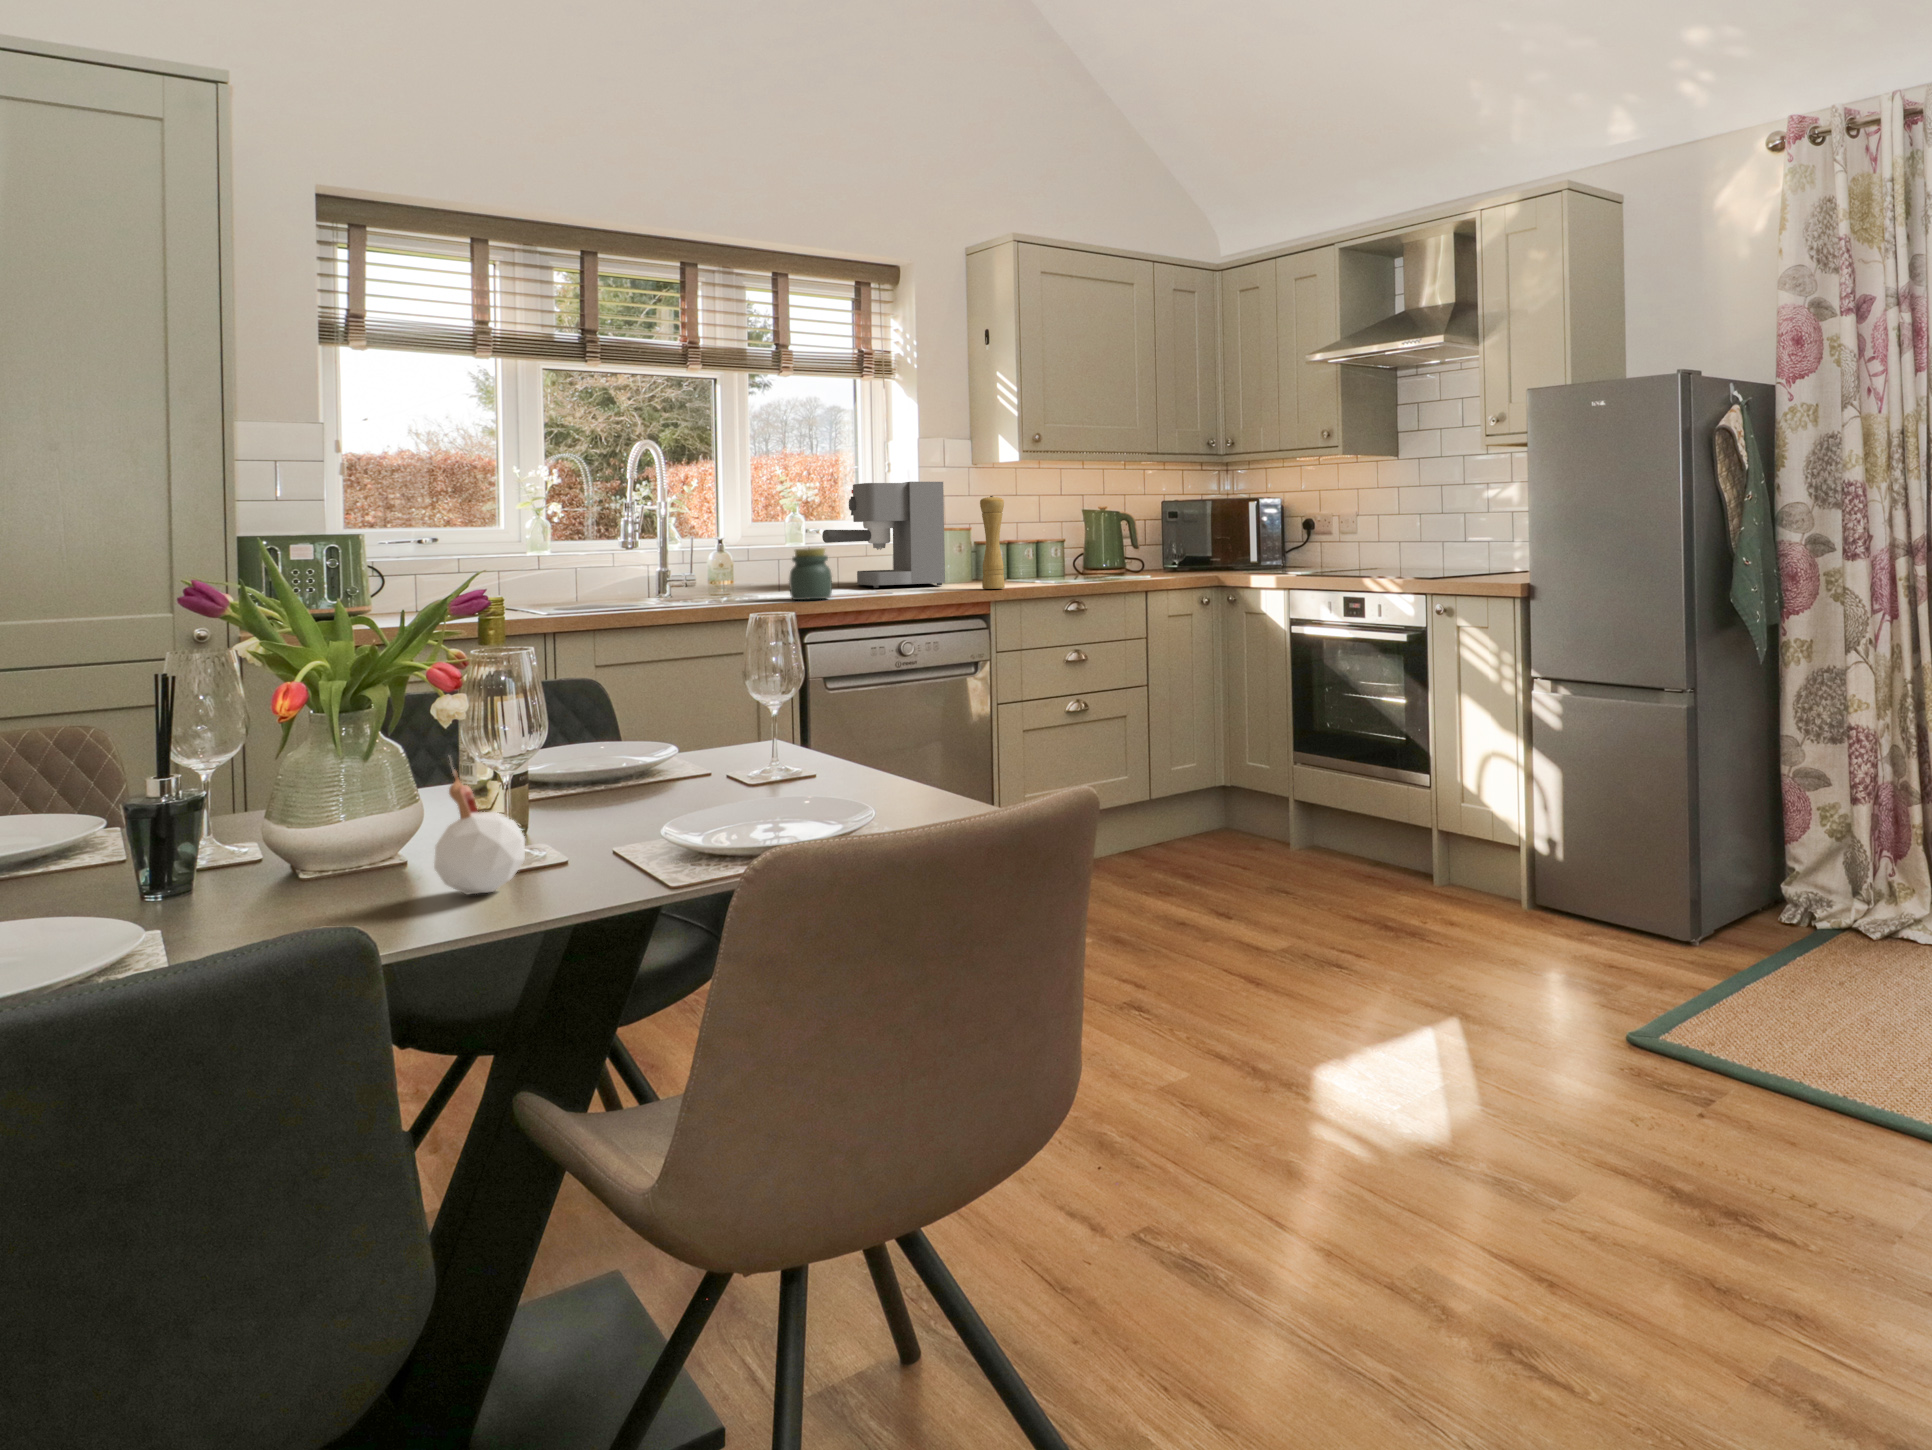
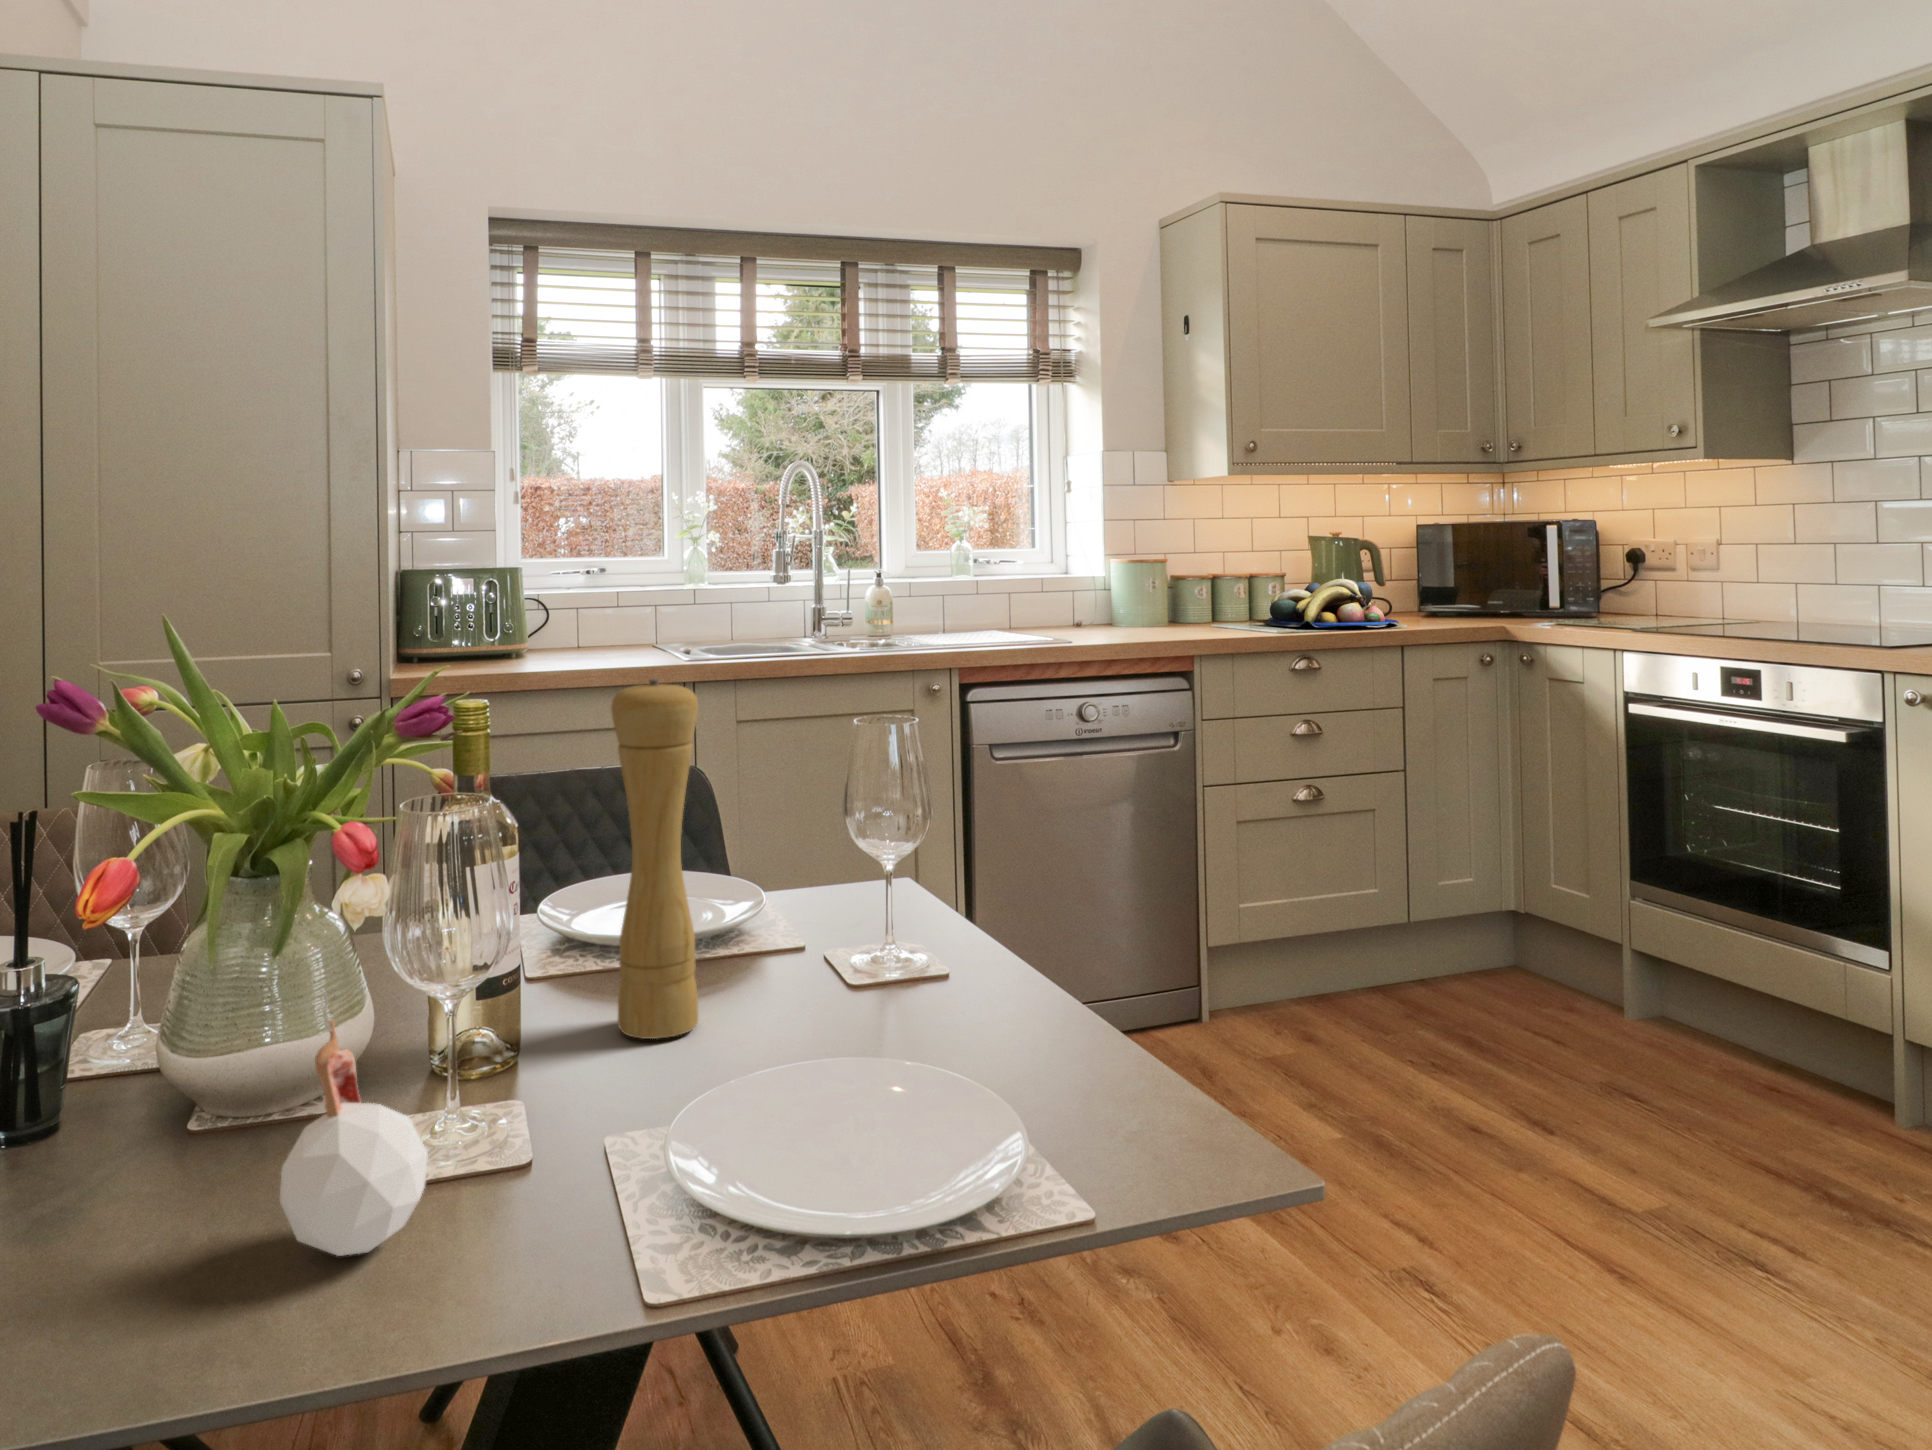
coffee maker: present [822,482,945,588] -> none [991,504,1136,632]
pepper mill: present [980,496,1005,589] -> present [611,679,698,1039]
fruit bowl: none [1049,542,1146,579] -> present [1268,579,1399,627]
jar: present [789,548,832,600] -> none [952,586,1000,648]

